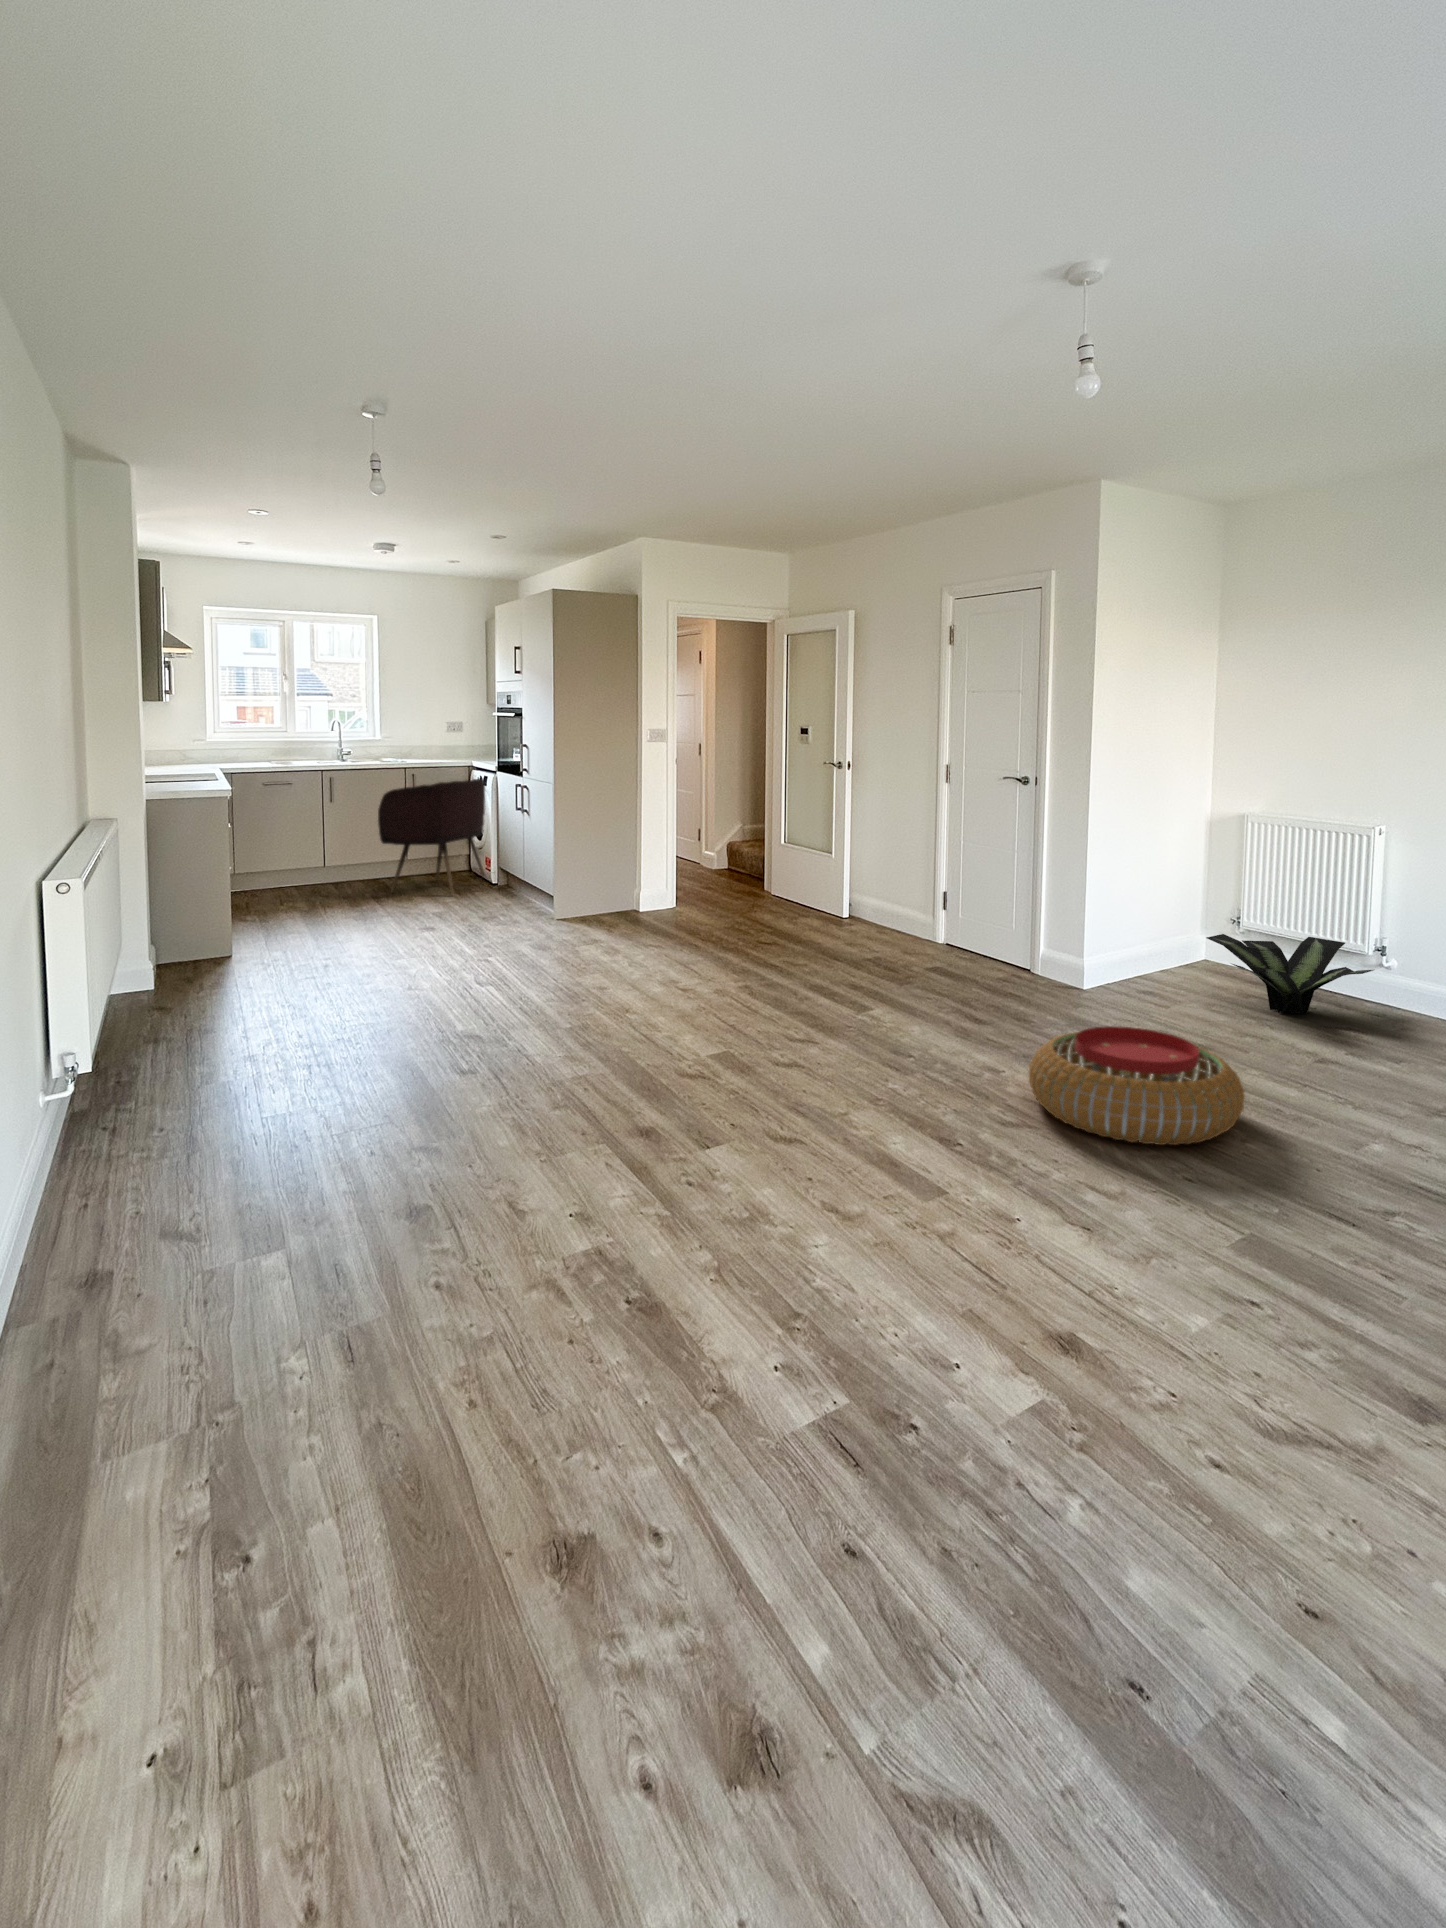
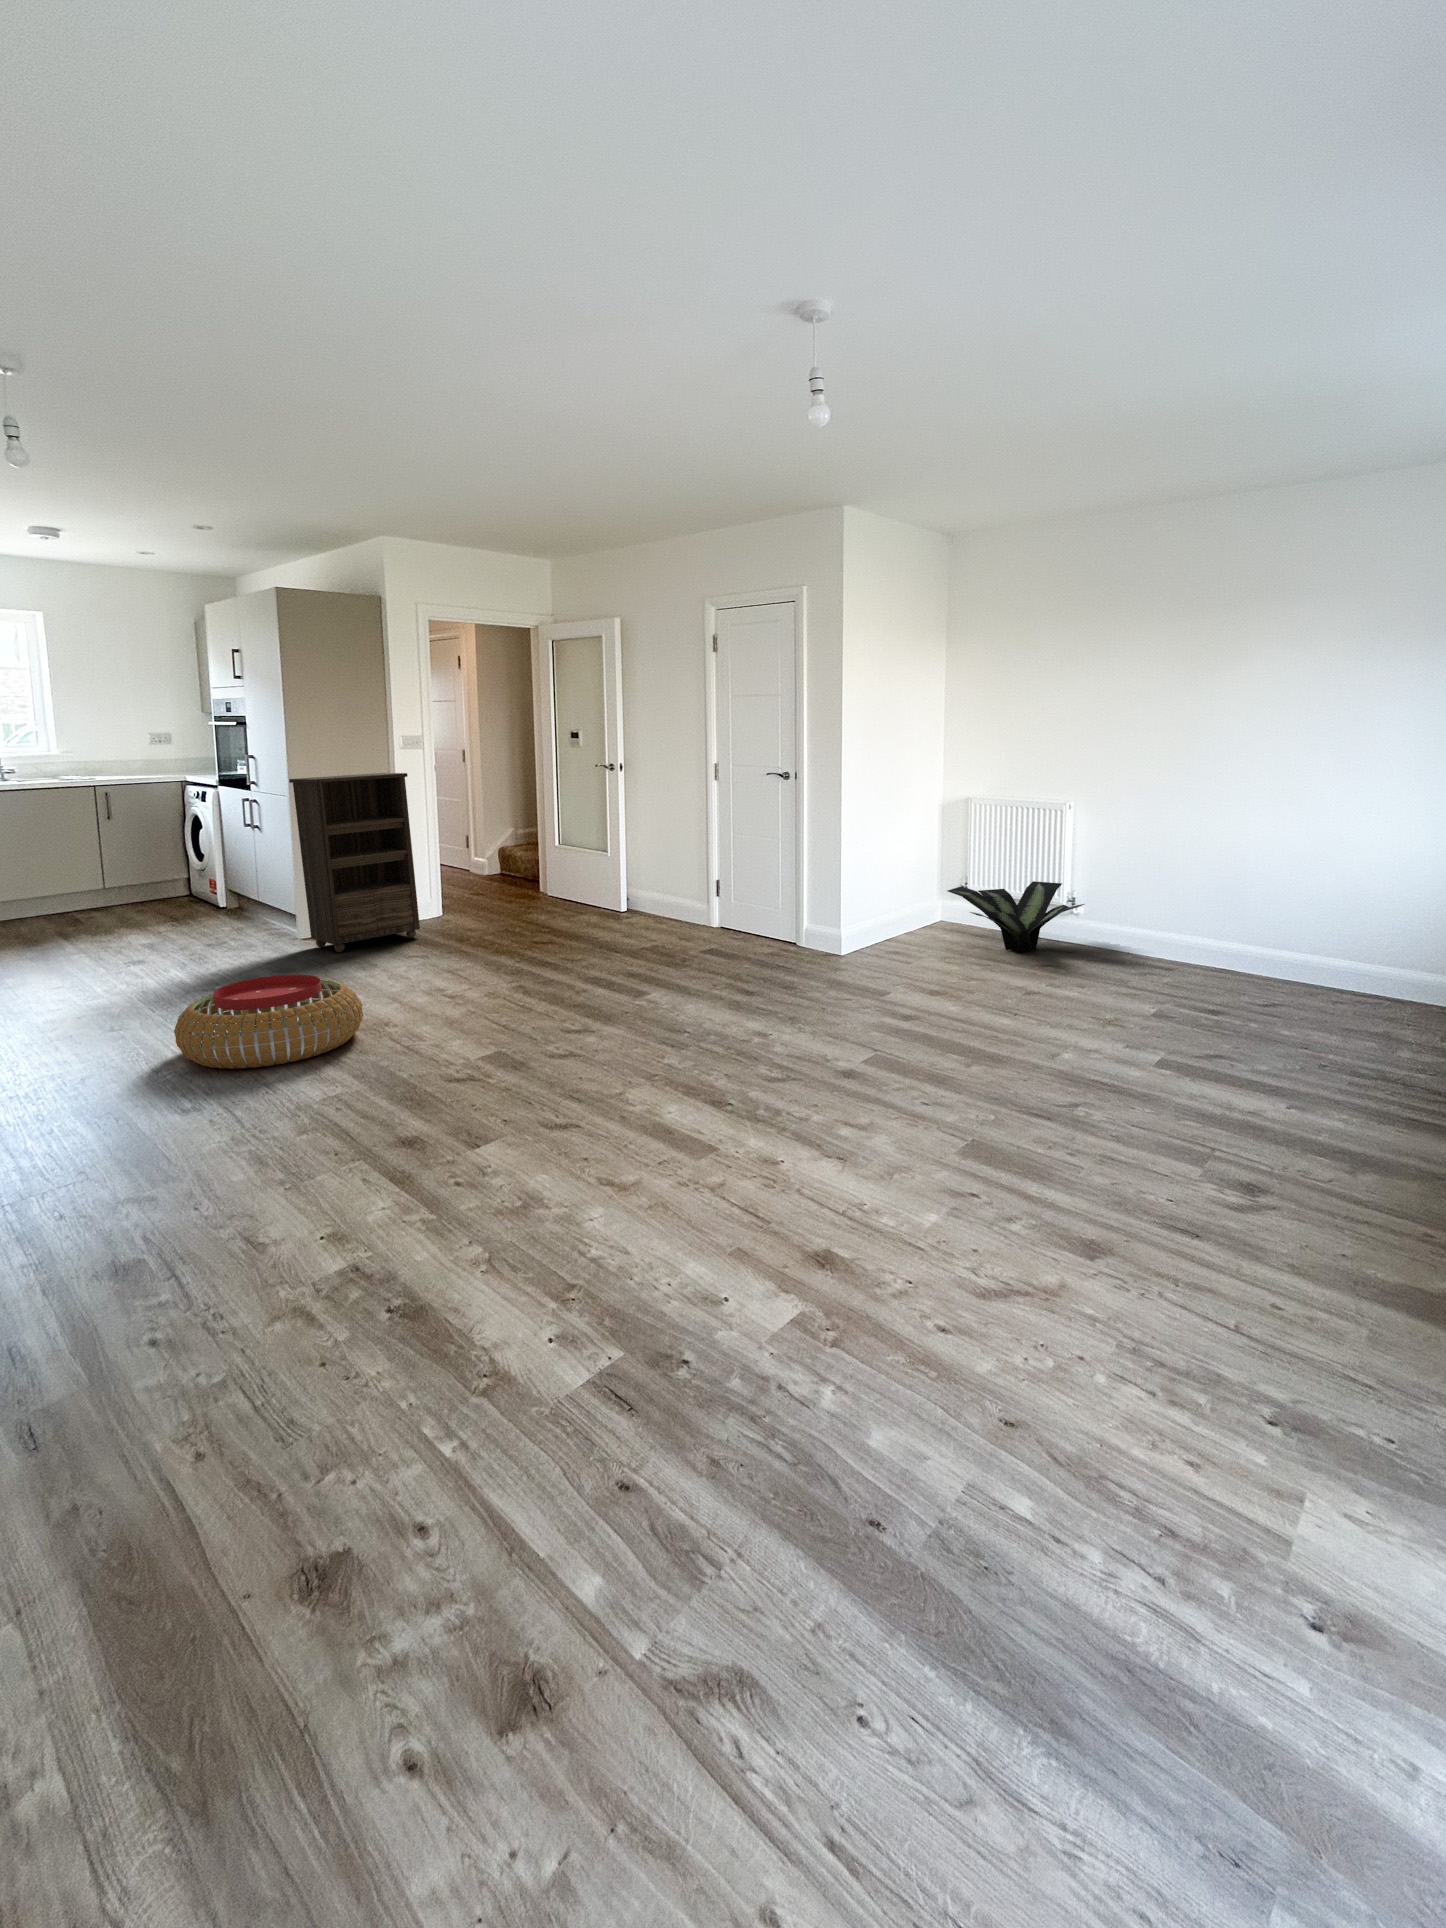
bookshelf: none [560,770,663,933] -> present [289,773,420,952]
armchair: present [378,779,485,895] -> none [72,797,221,934]
pouf: present [1029,1026,1245,1145] -> present [174,975,363,1069]

